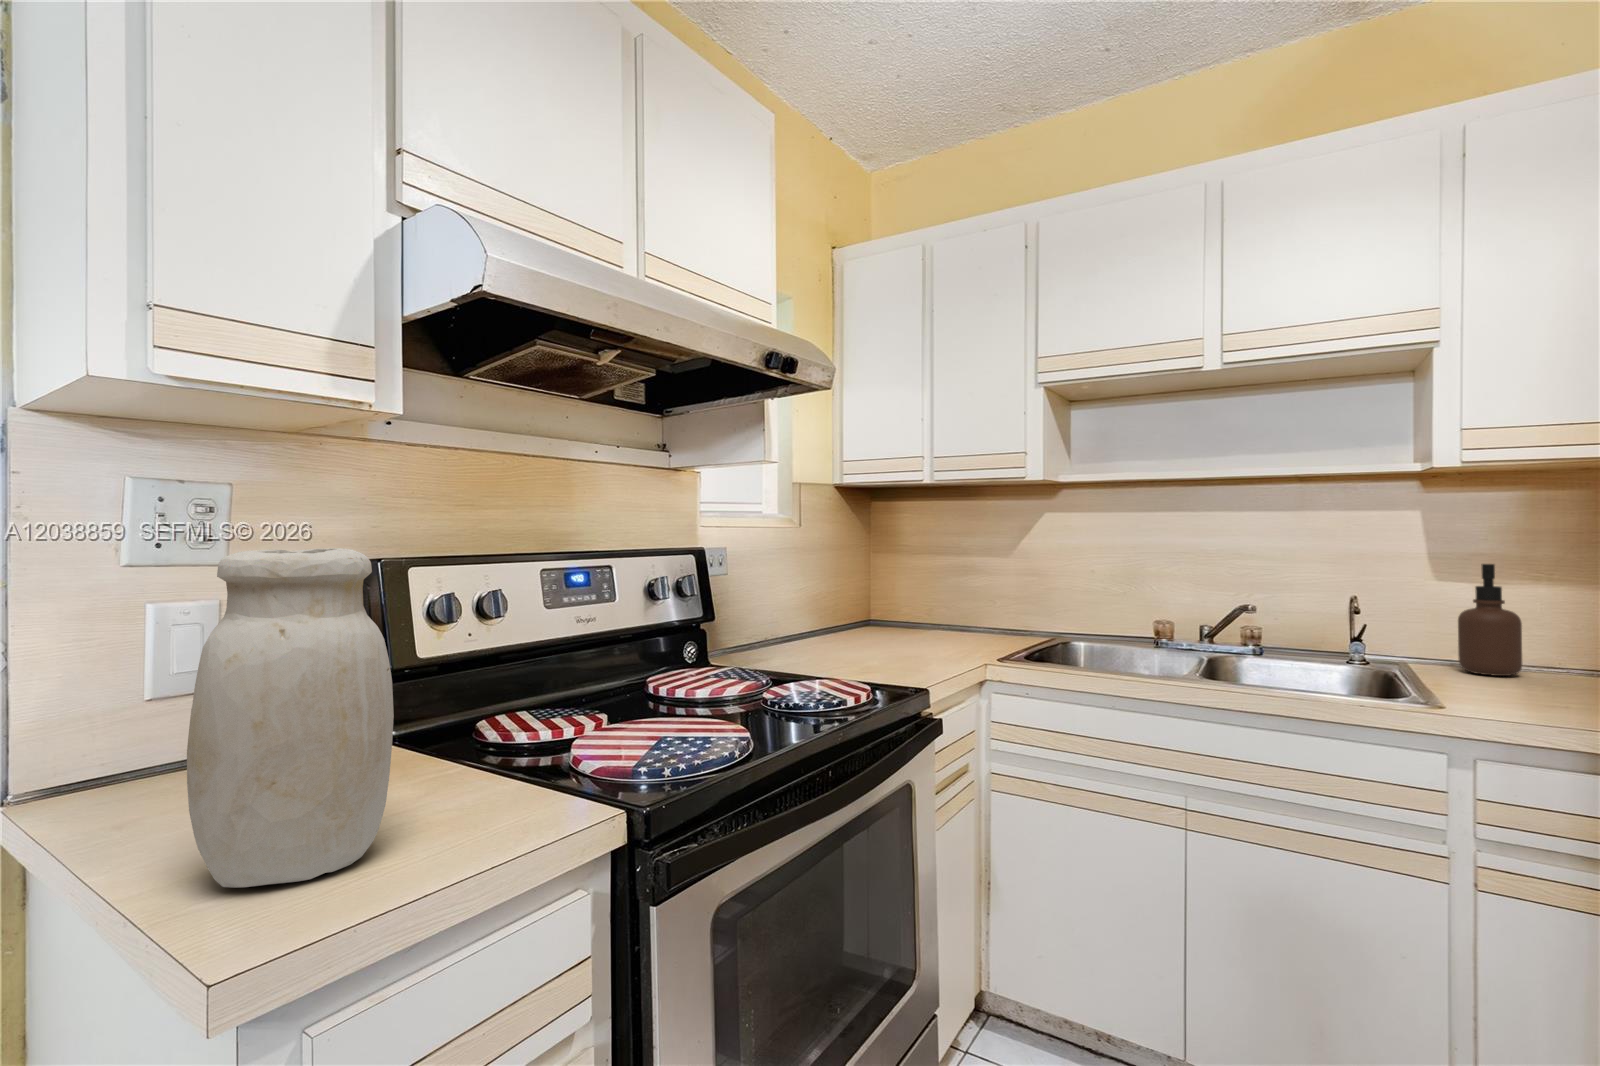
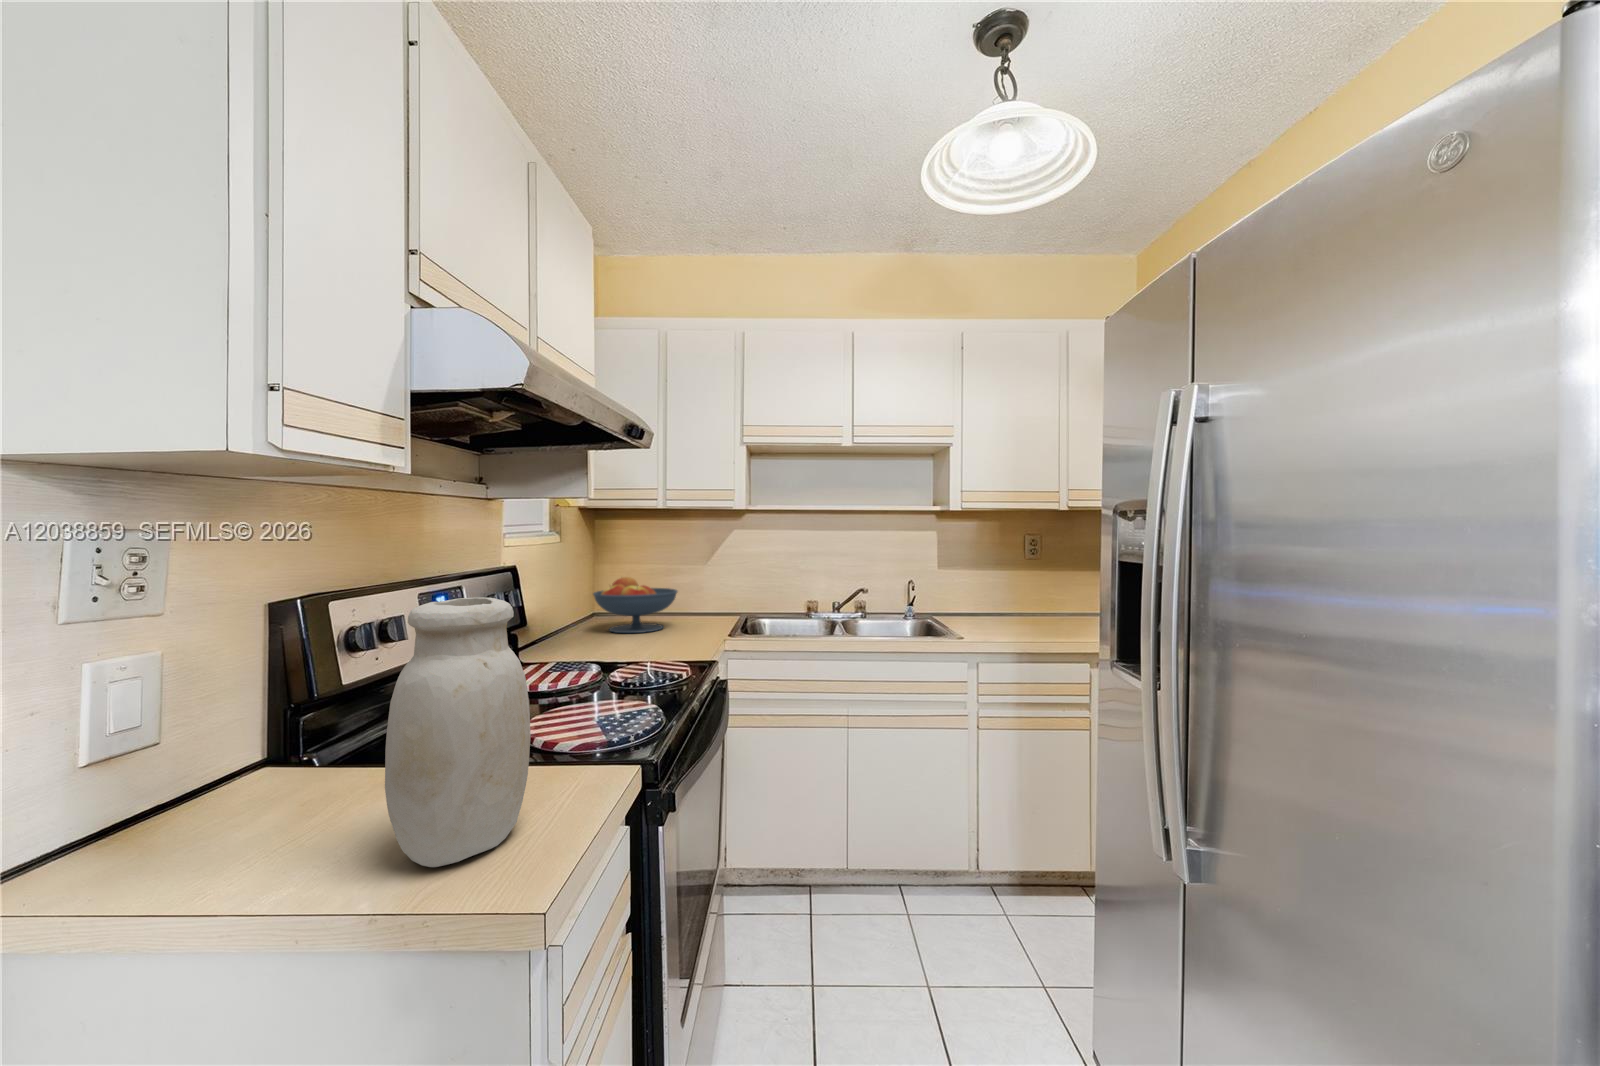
soap dispenser: present [1458,564,1522,676] -> none [957,561,984,620]
fruit bowl: none [840,572,949,645] -> present [593,577,677,633]

